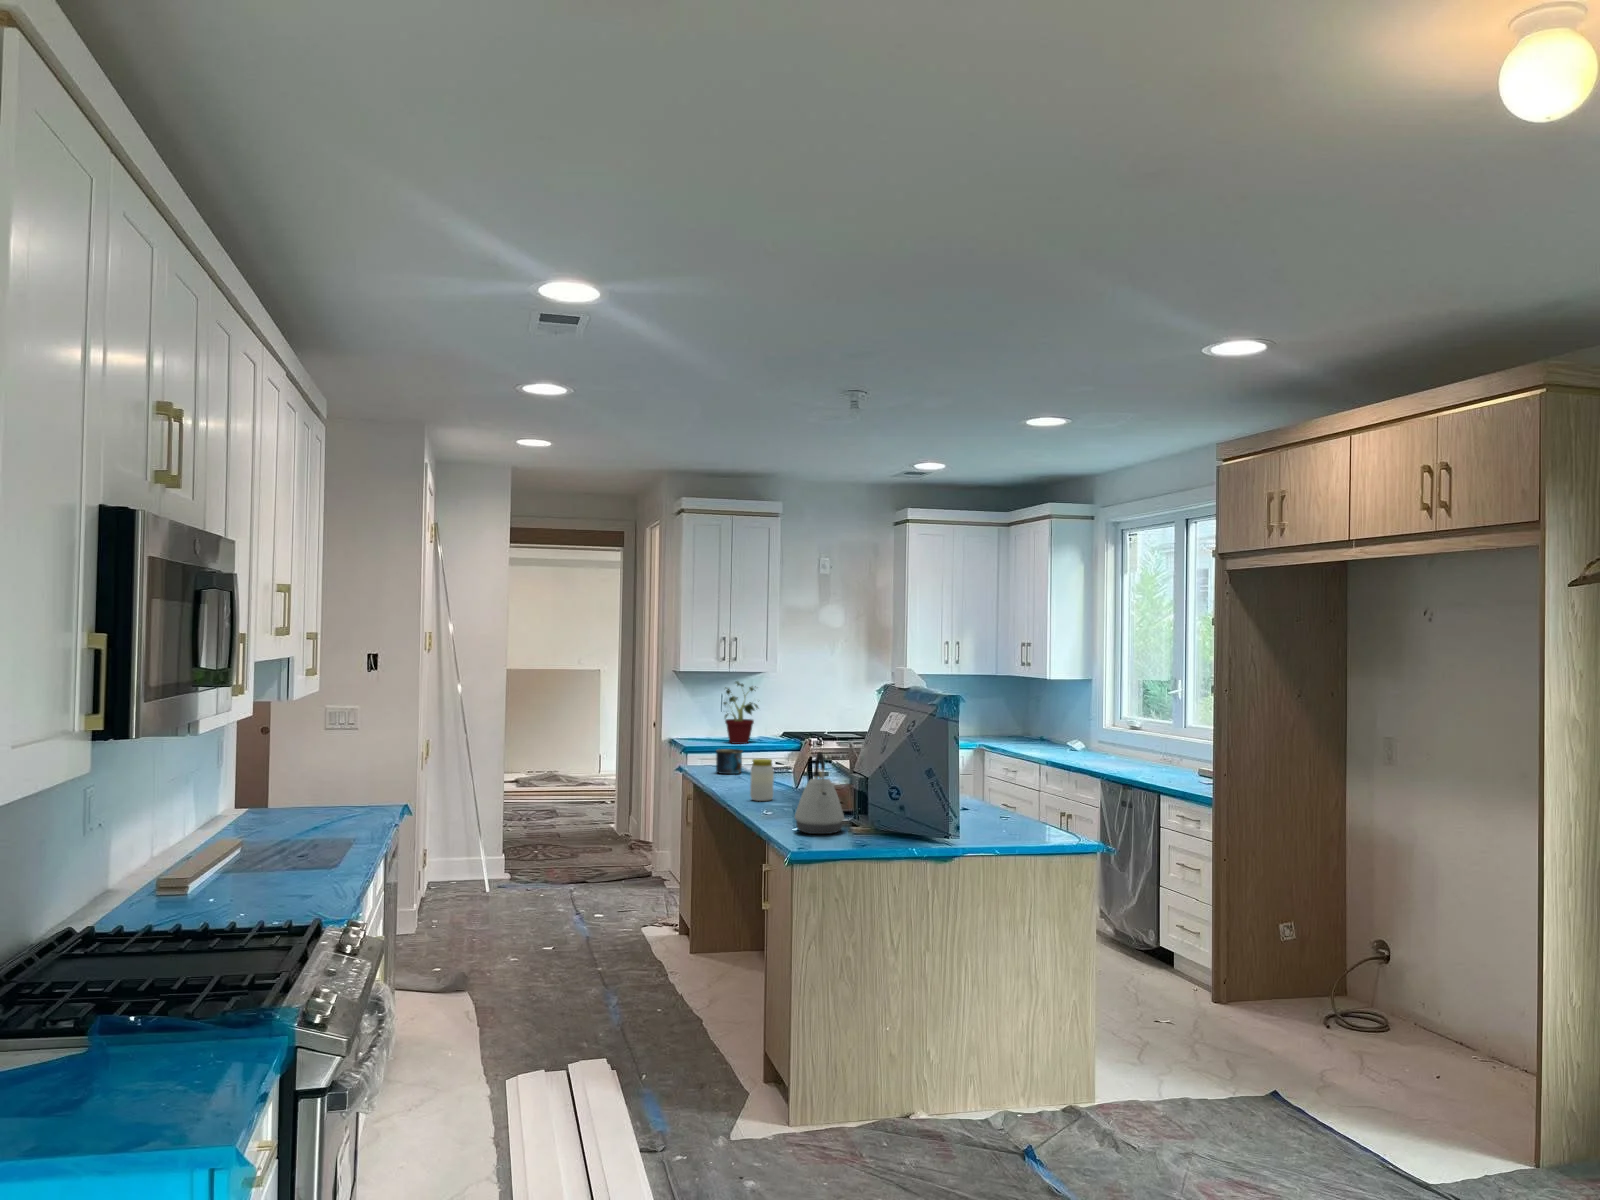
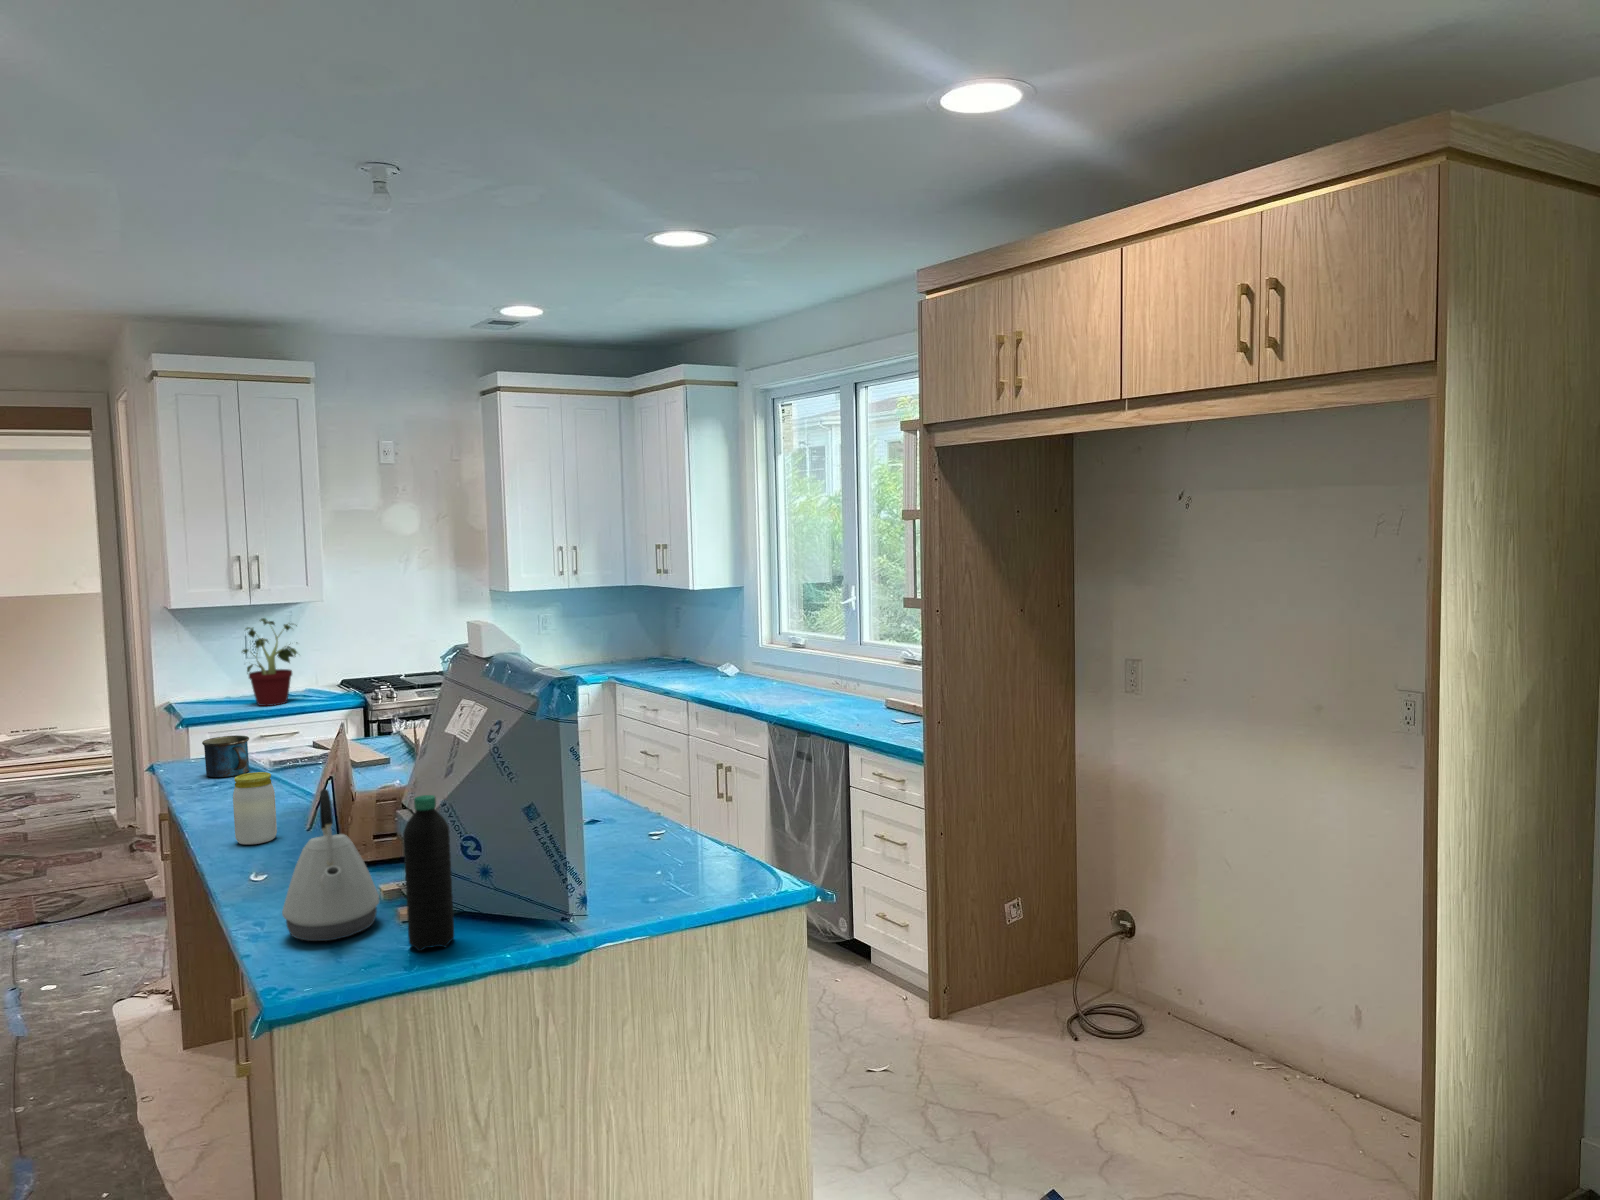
water bottle: none [862,756,887,841] -> present [403,795,454,951]

